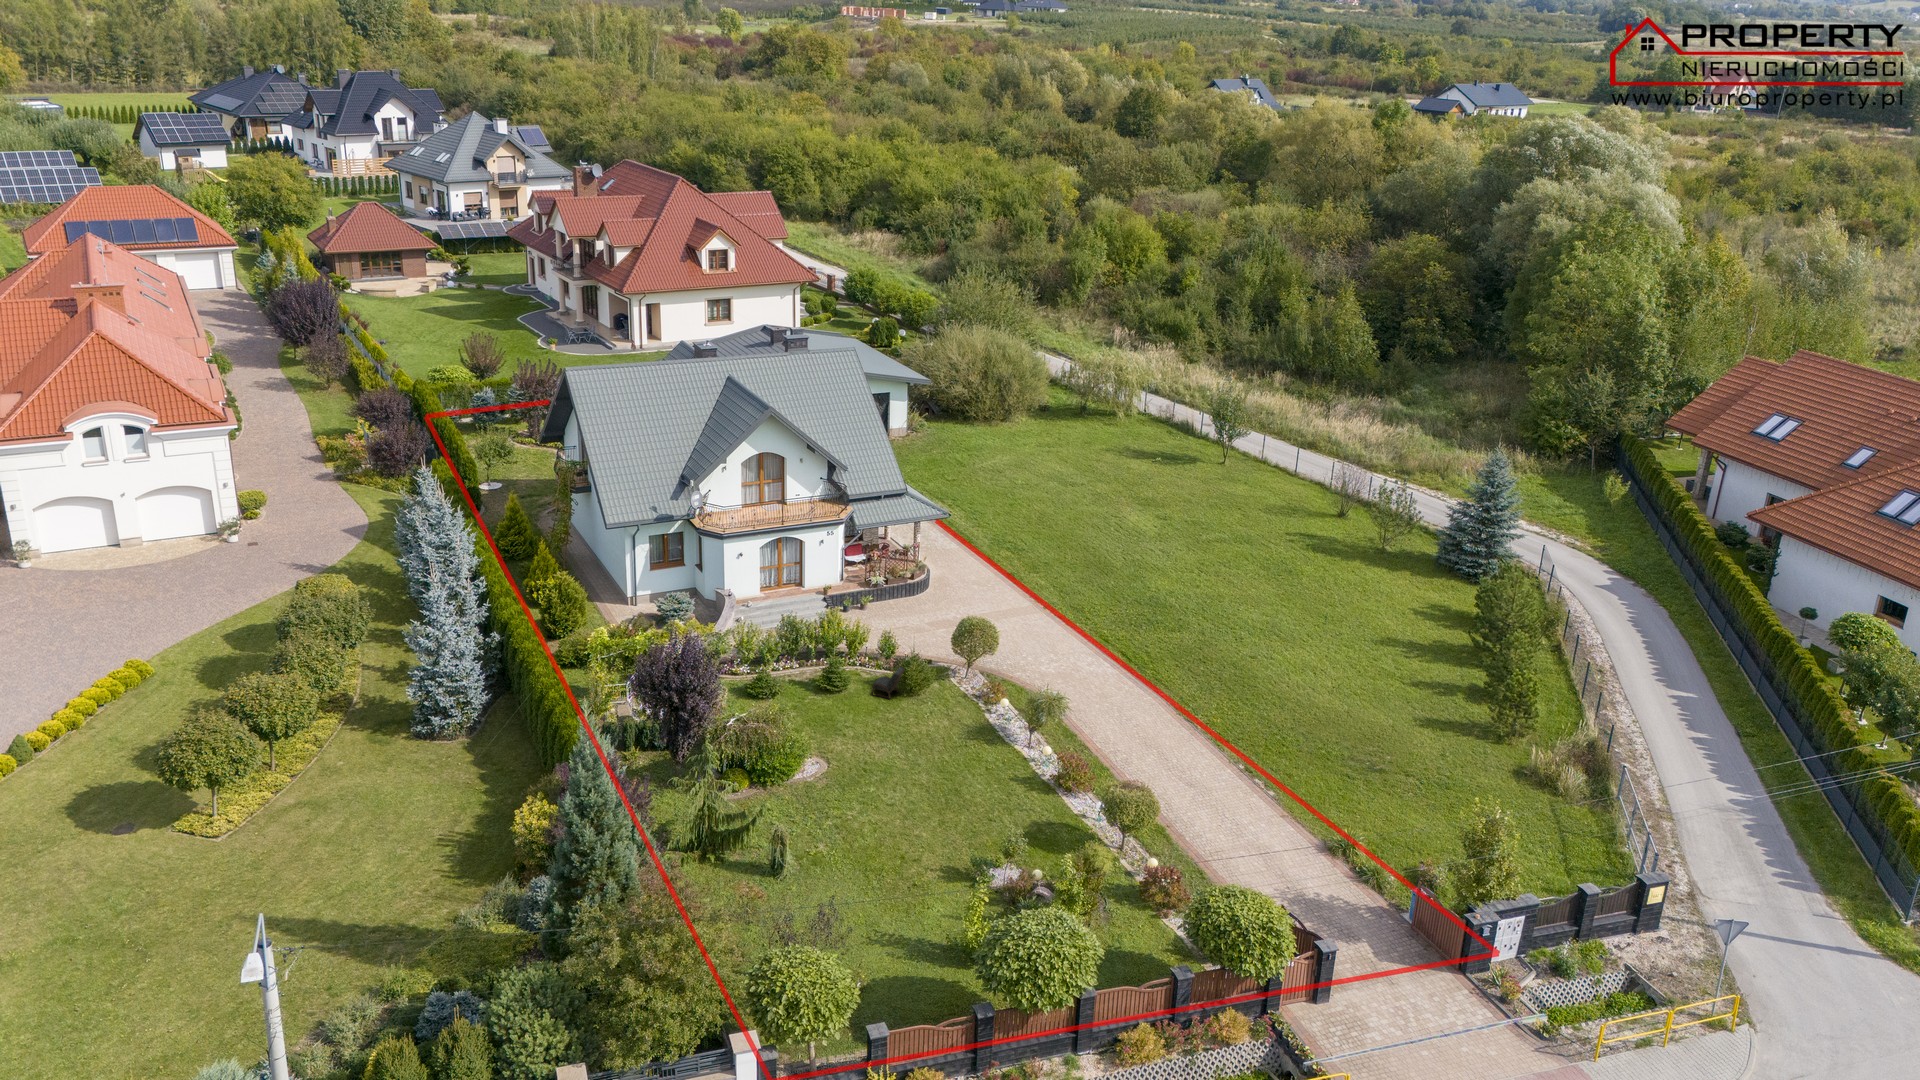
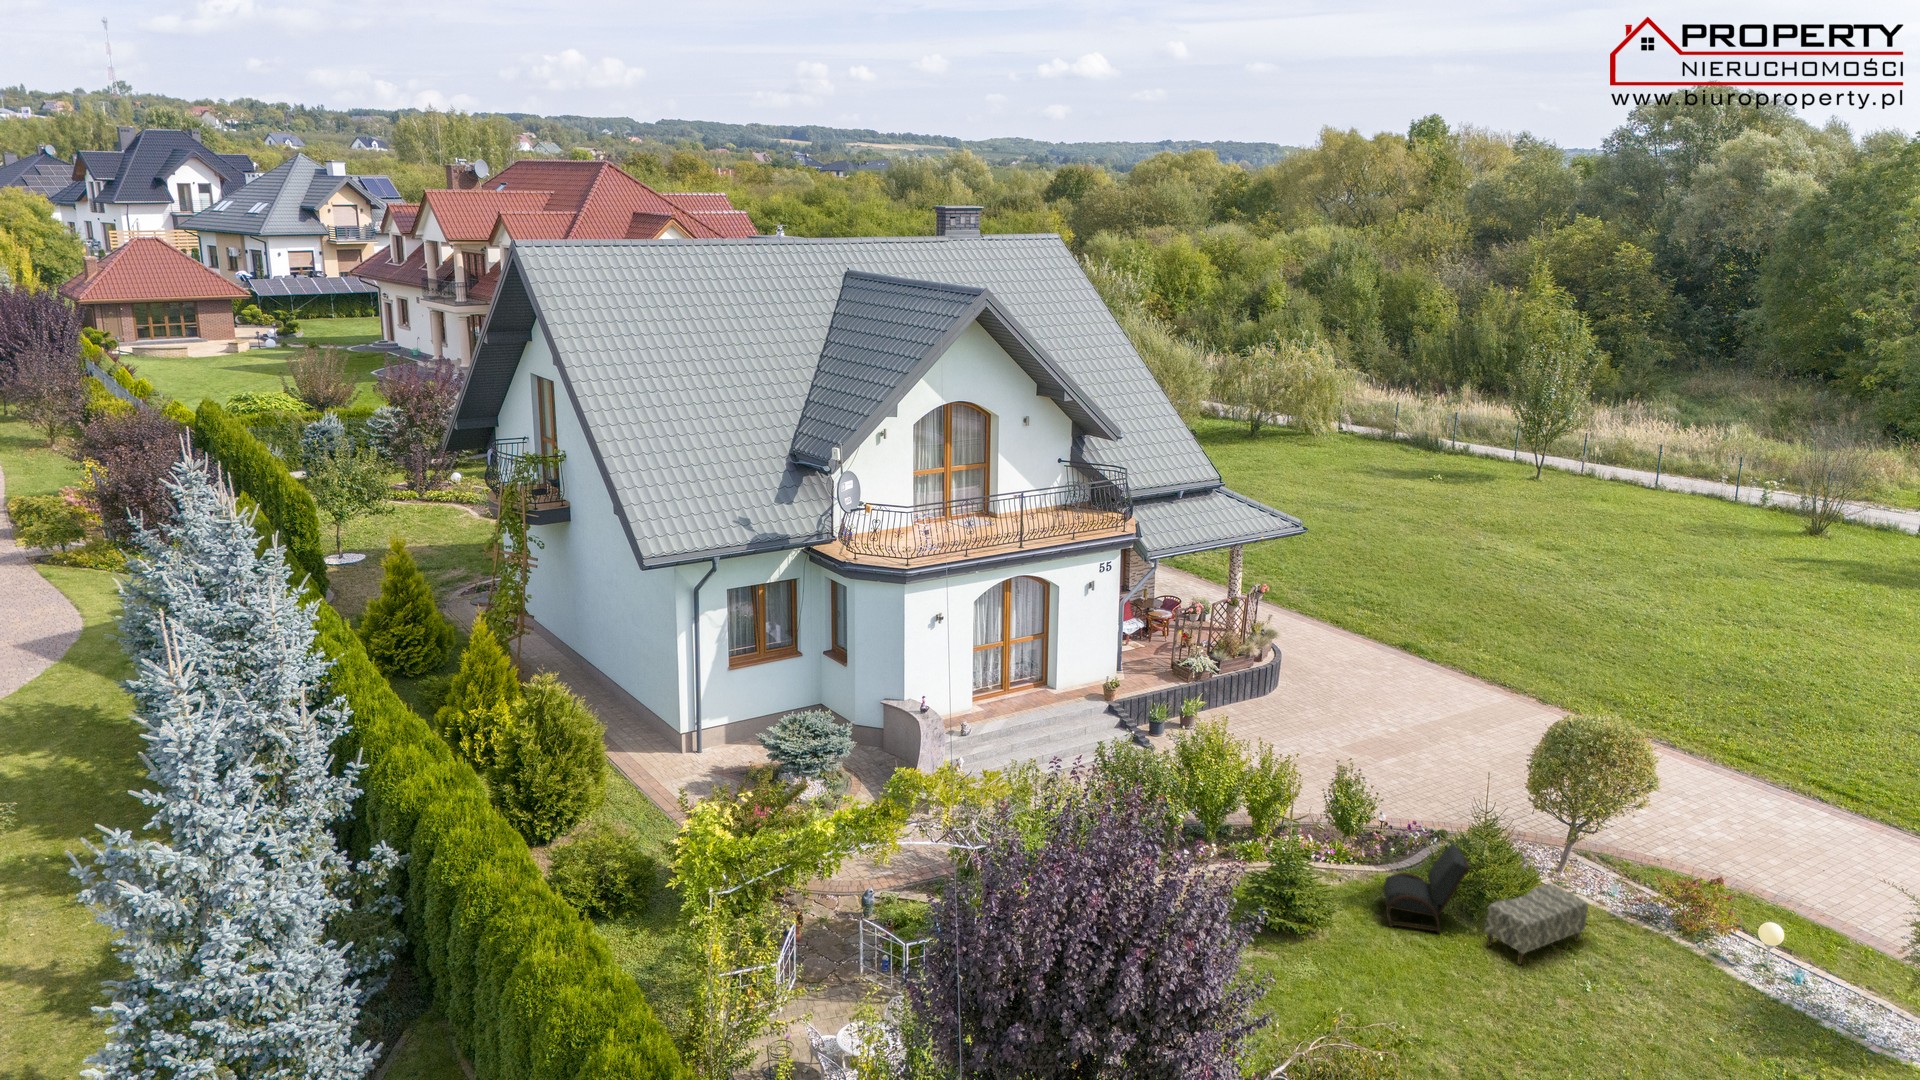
bench: none [903,684,943,712] -> present [1485,883,1588,964]

